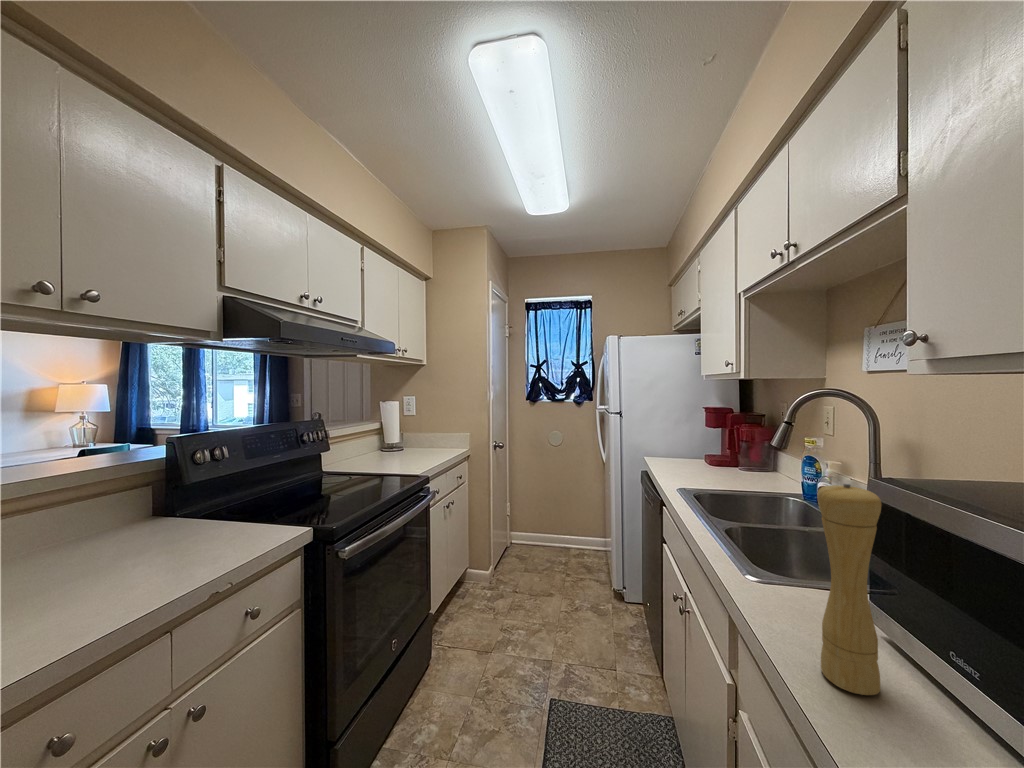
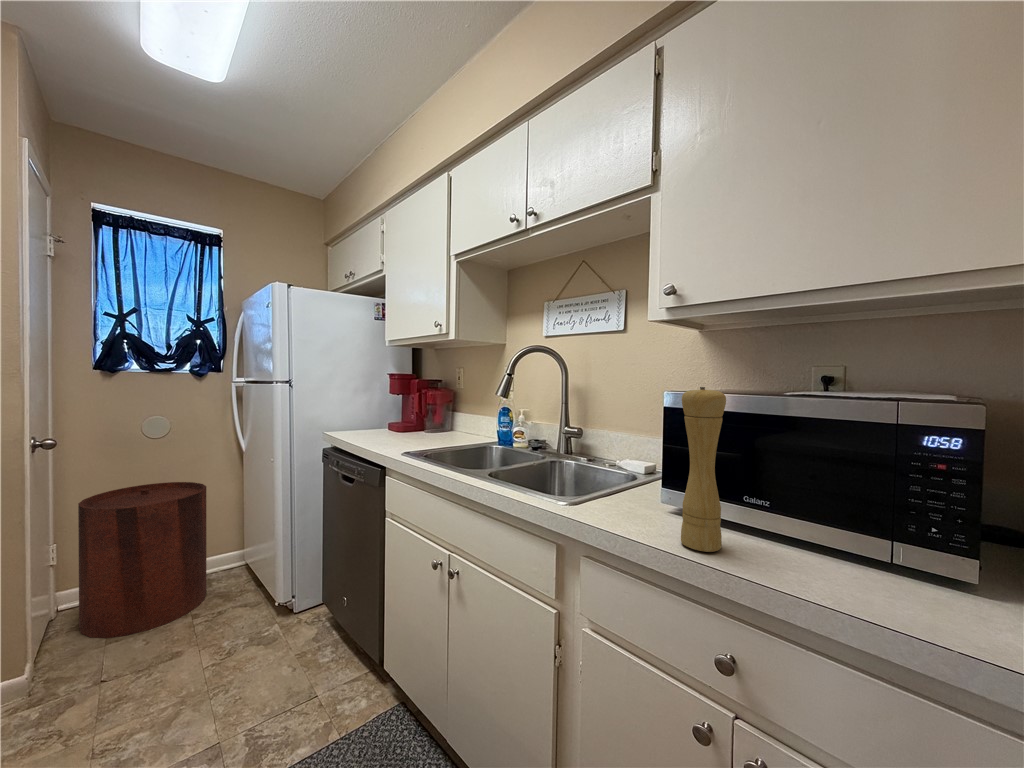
trash can: none [516,476,579,573] -> present [78,482,207,638]

